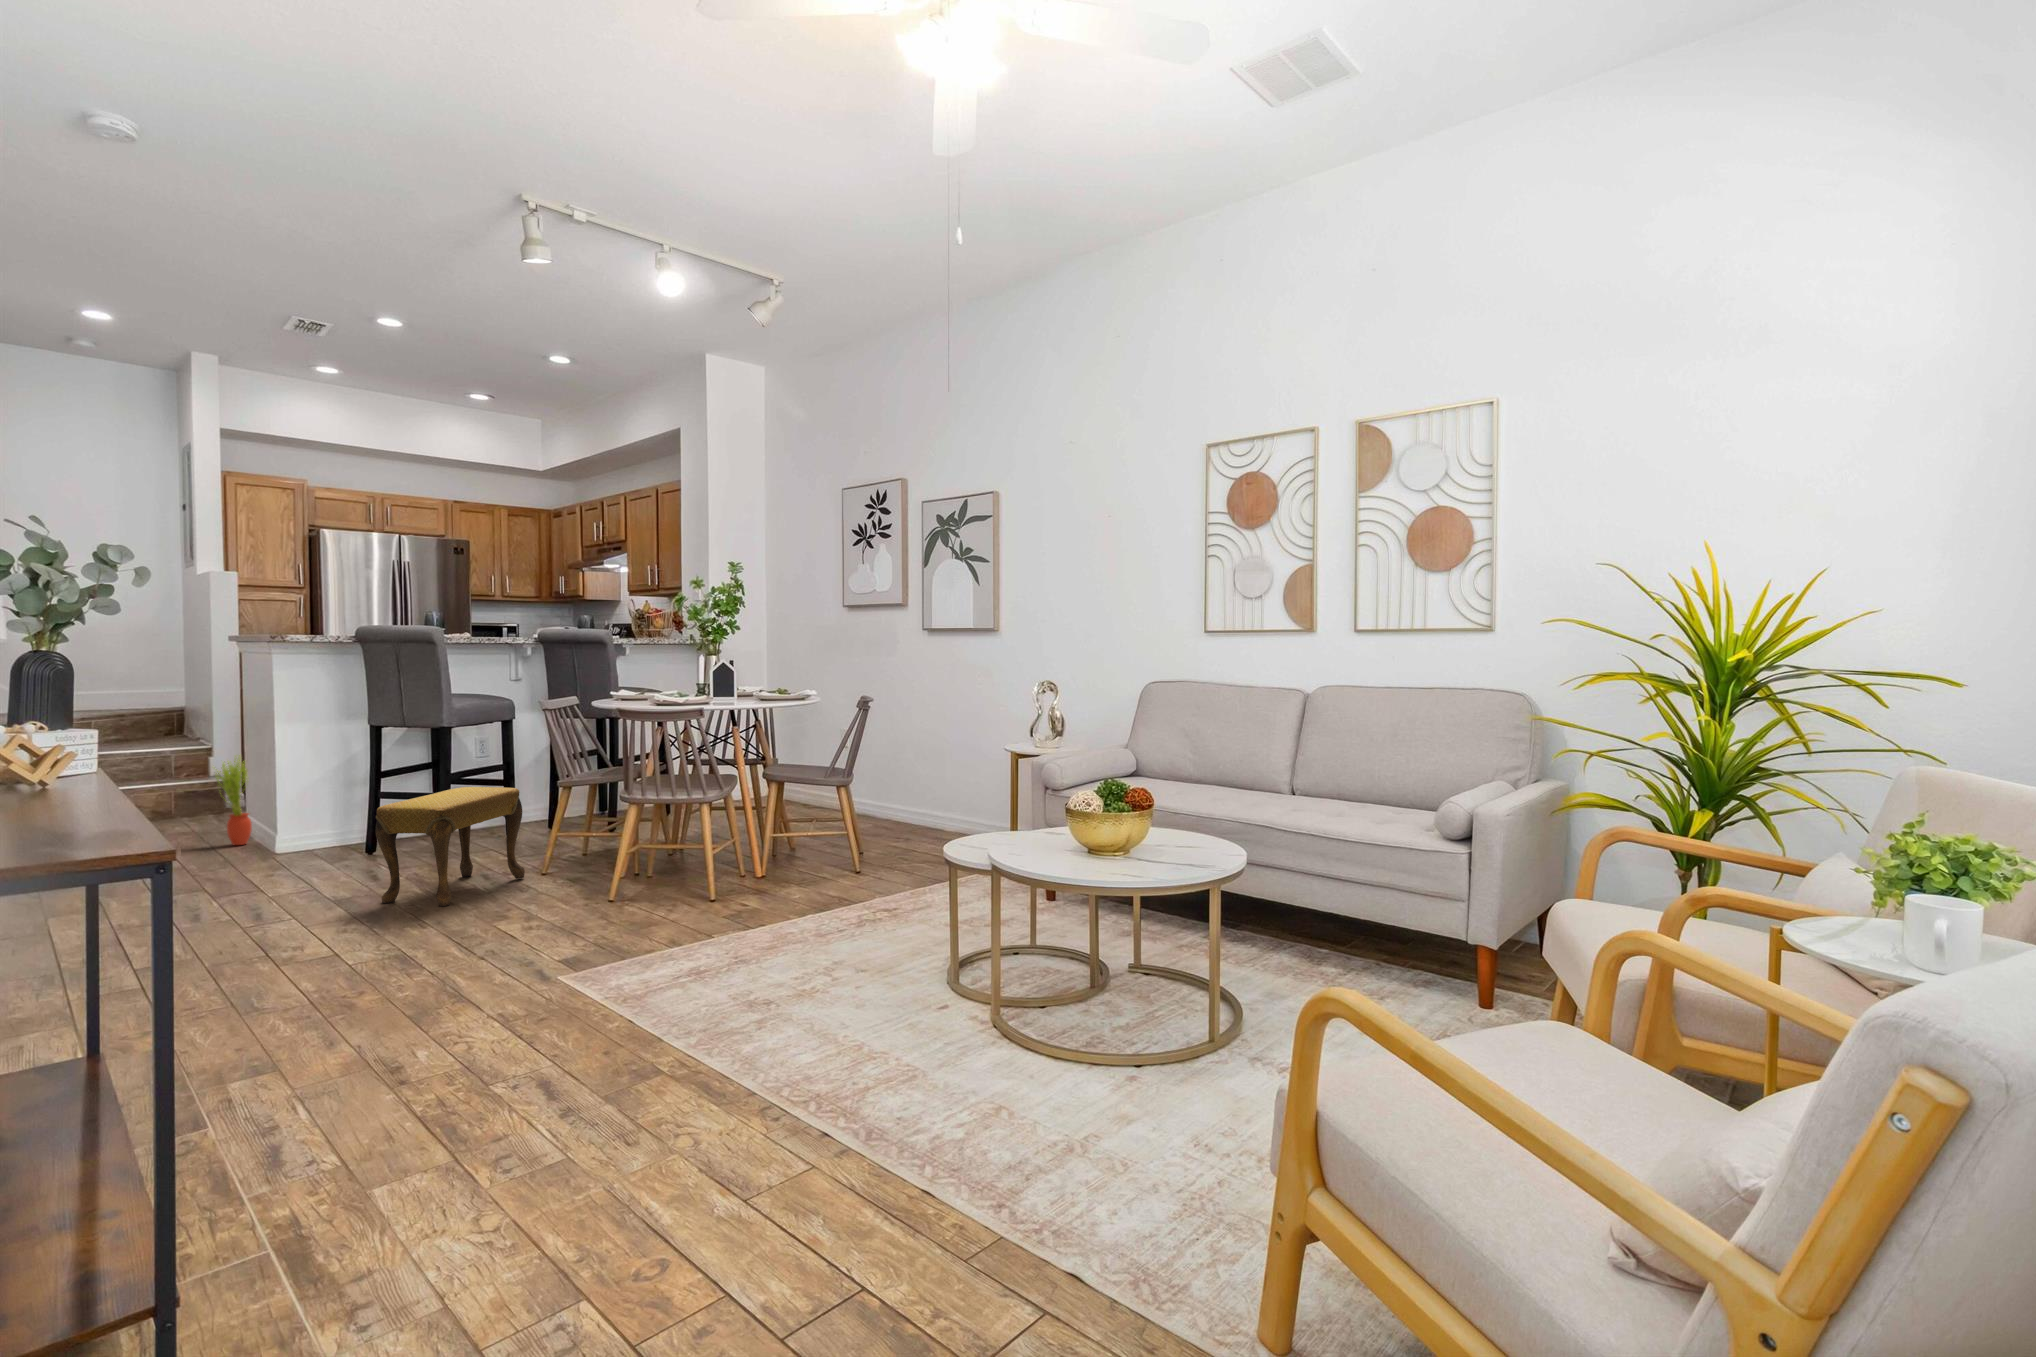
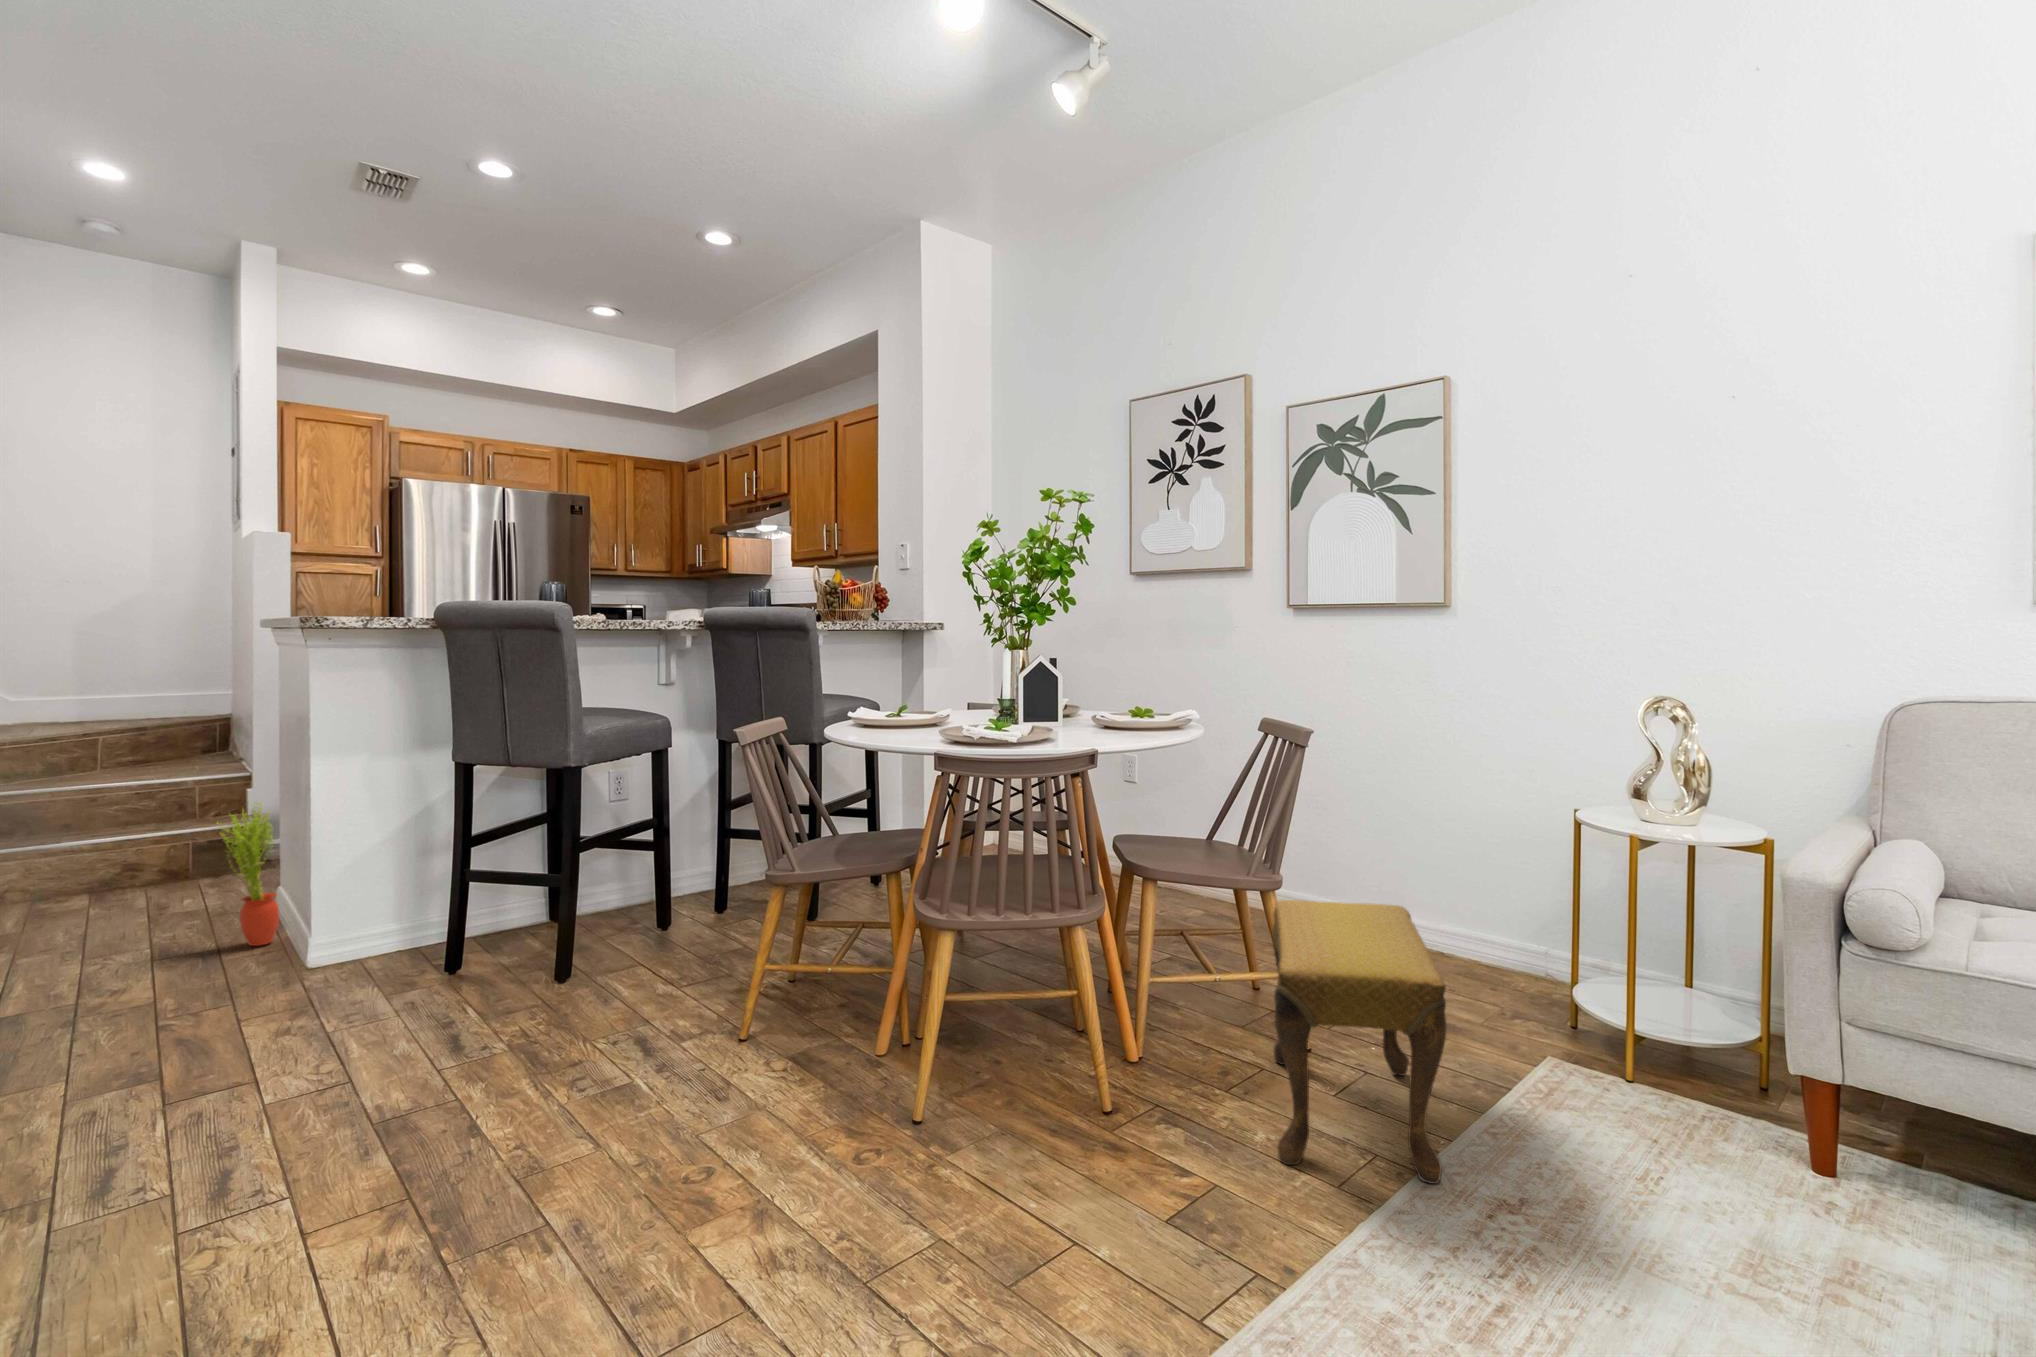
footstool: present [376,787,525,906] -> present [1273,900,1447,1184]

